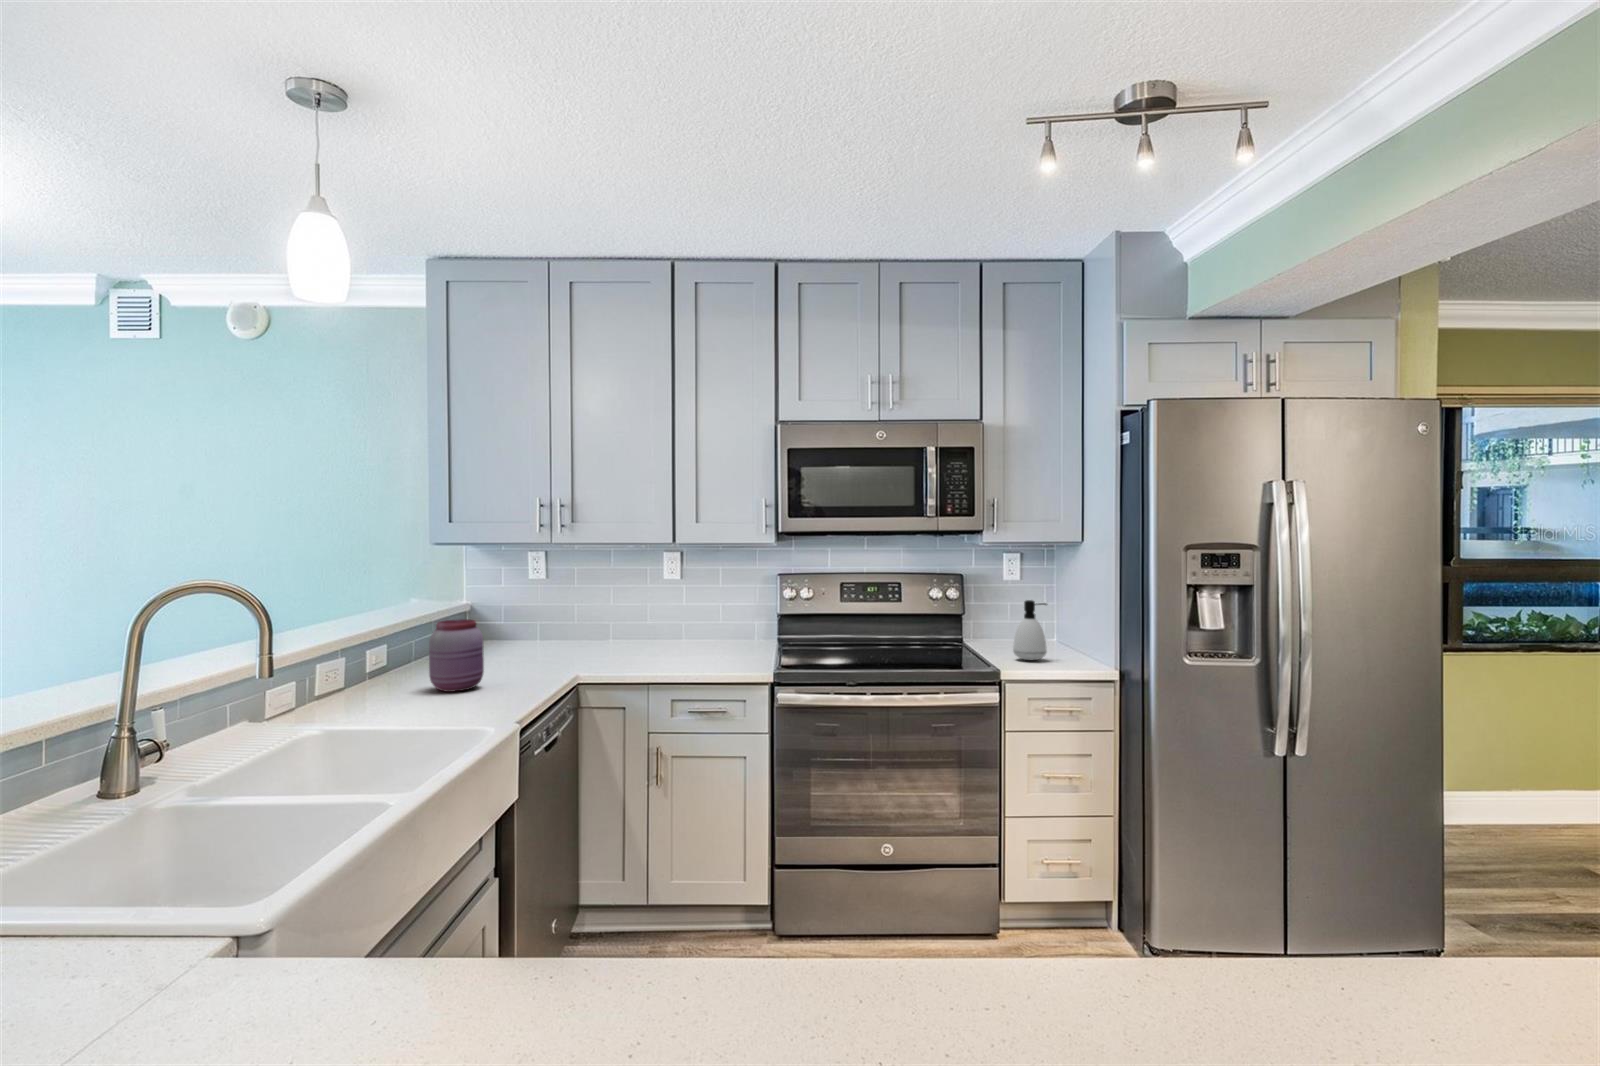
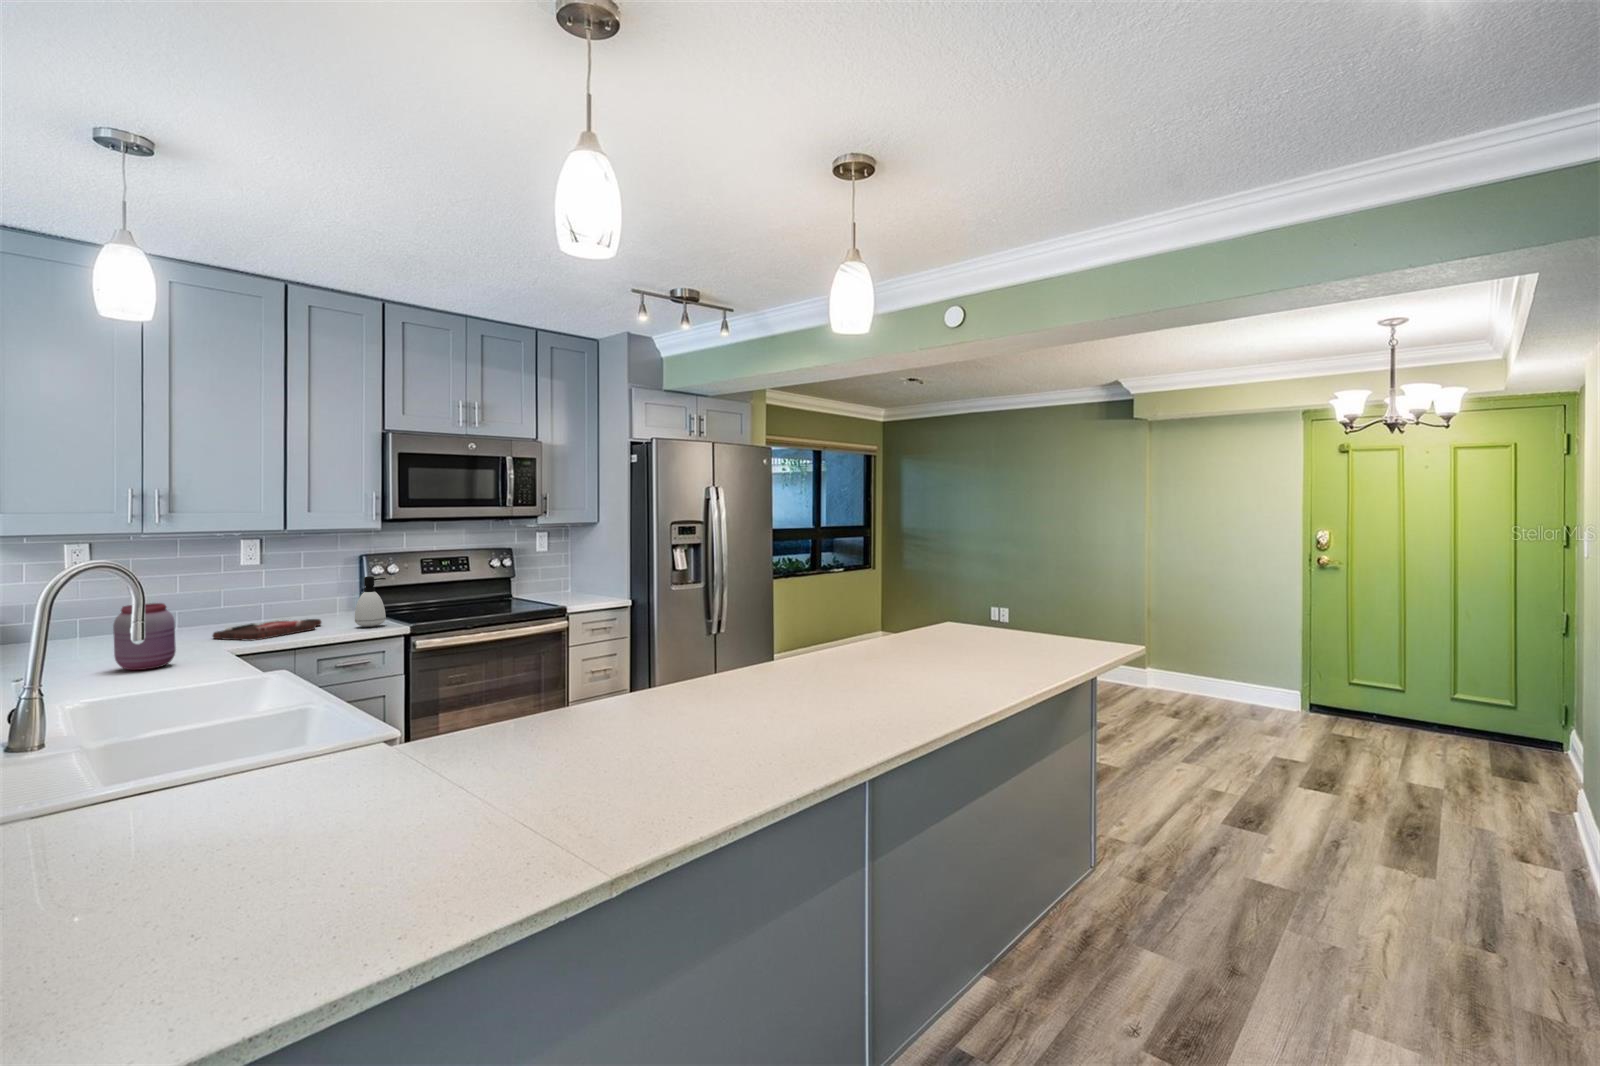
soap dispenser: present [1013,600,1047,660] -> present [355,576,386,627]
cutting board: none [596,644,707,668] -> present [213,617,321,641]

